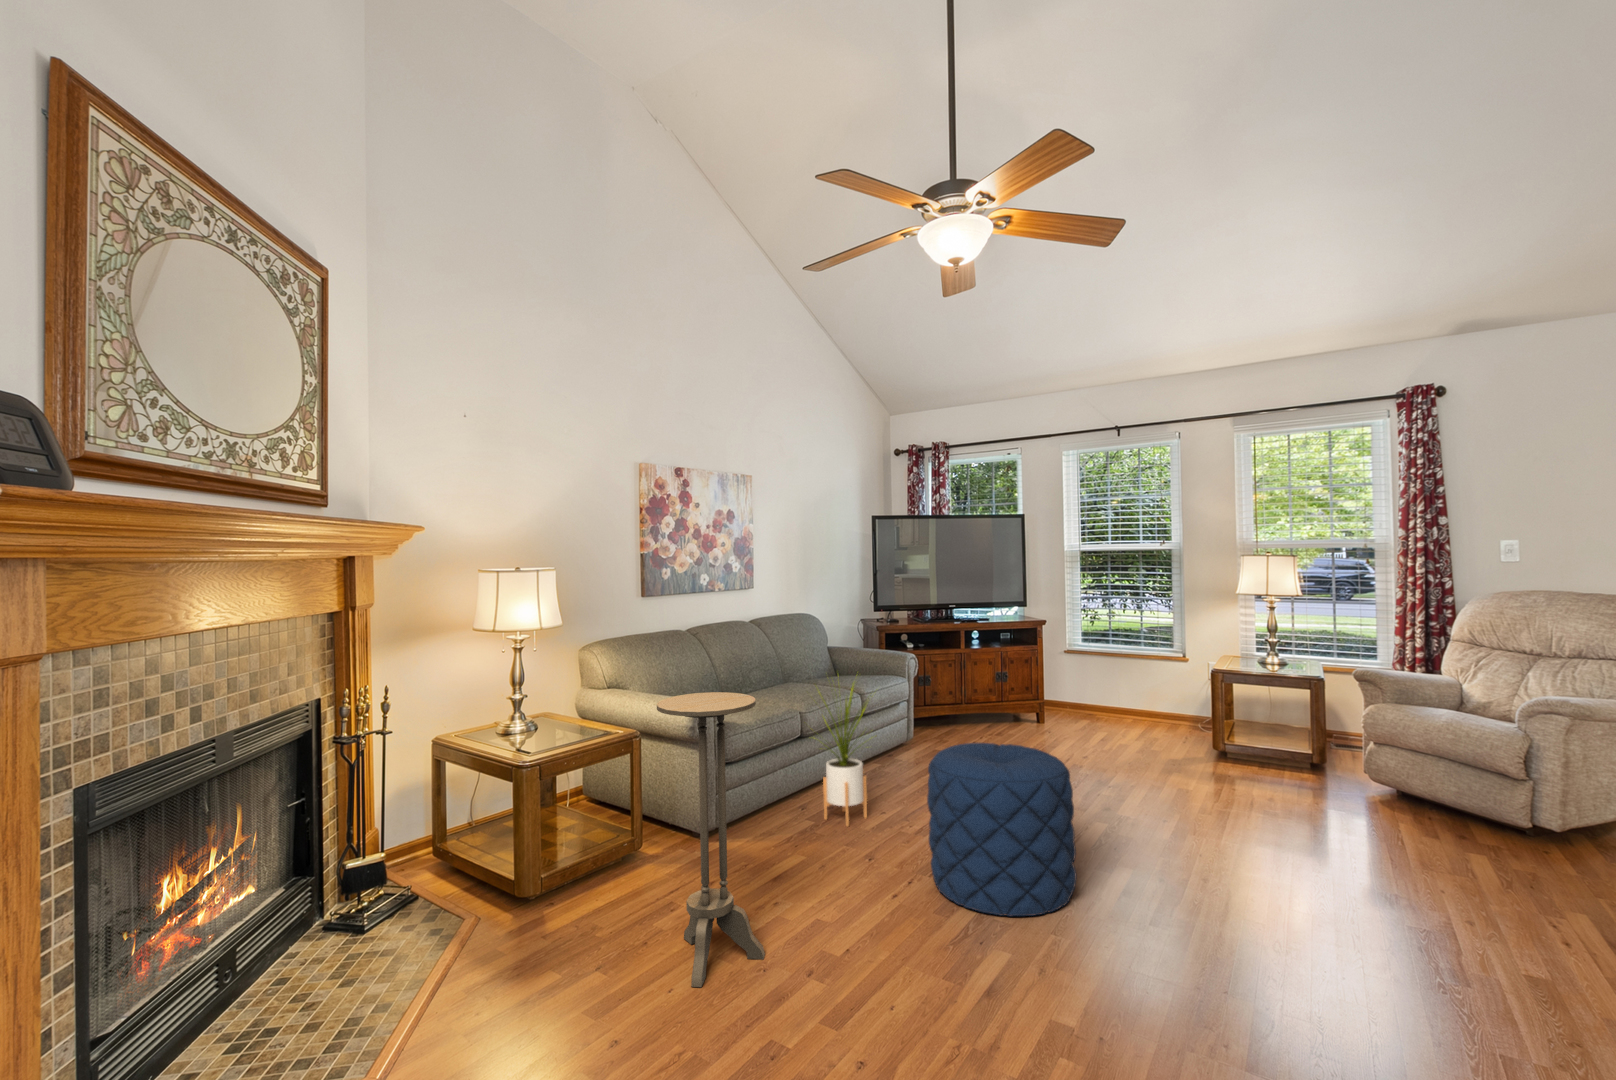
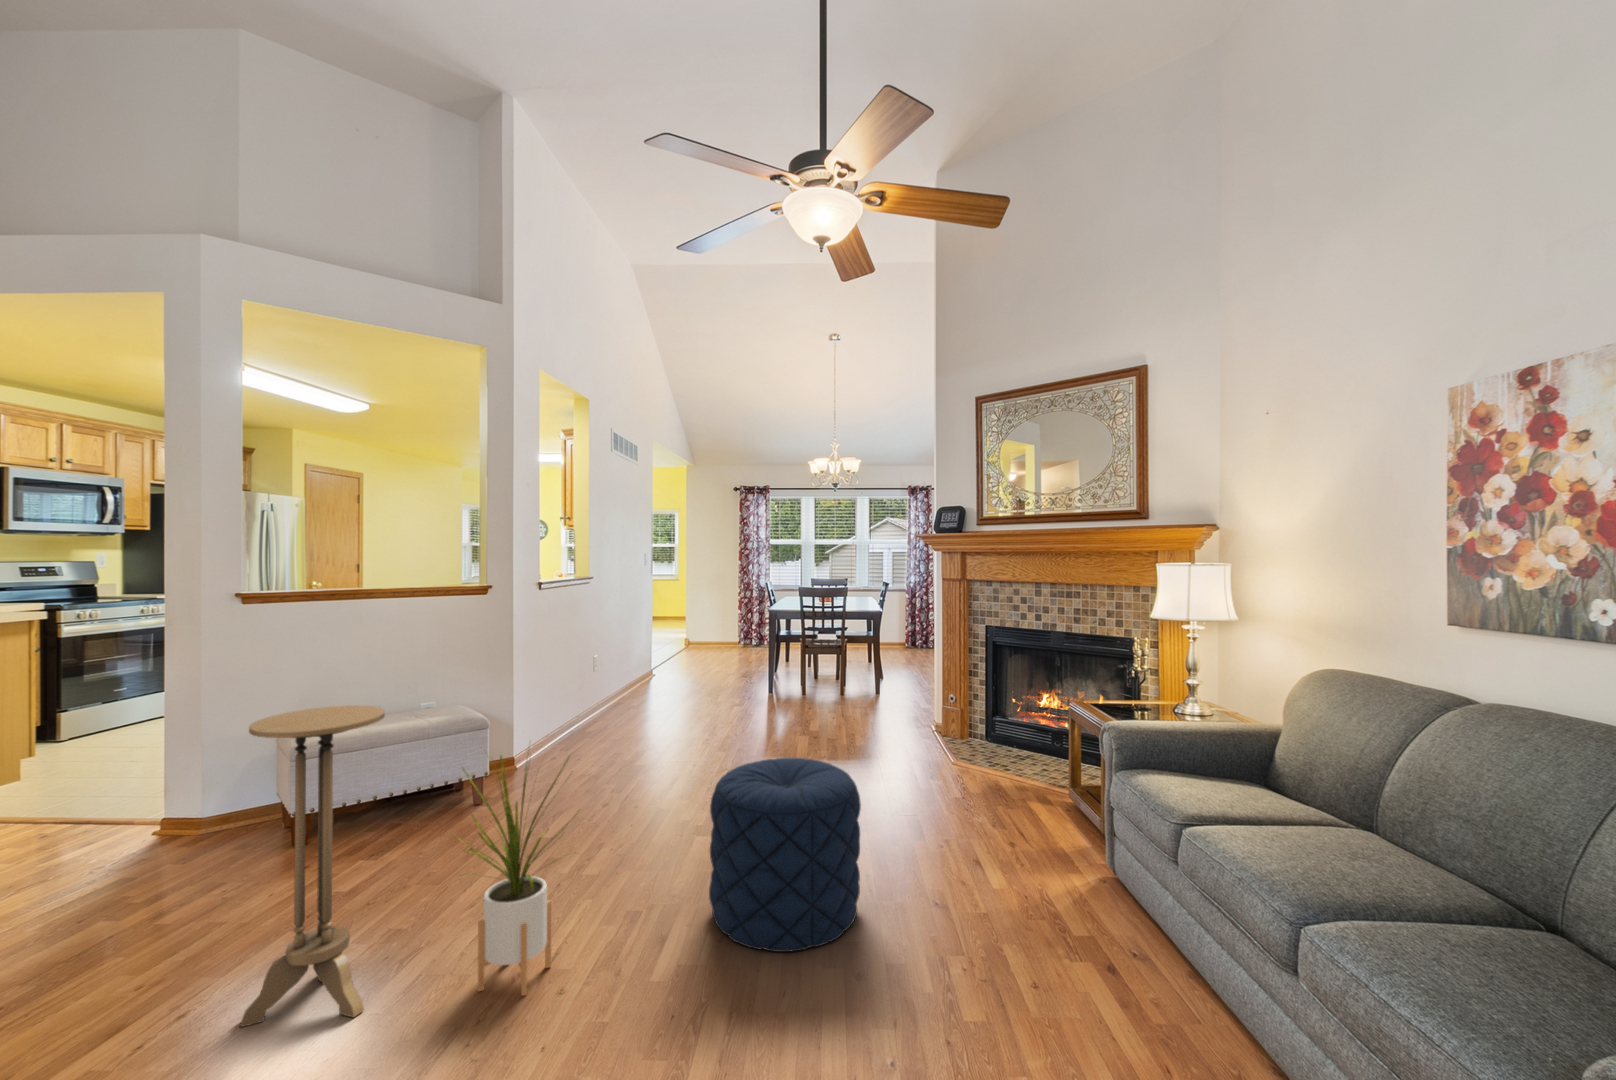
house plant: present [823,684,876,826] -> present [463,753,572,996]
side table: present [657,692,765,987] -> present [240,705,385,1027]

